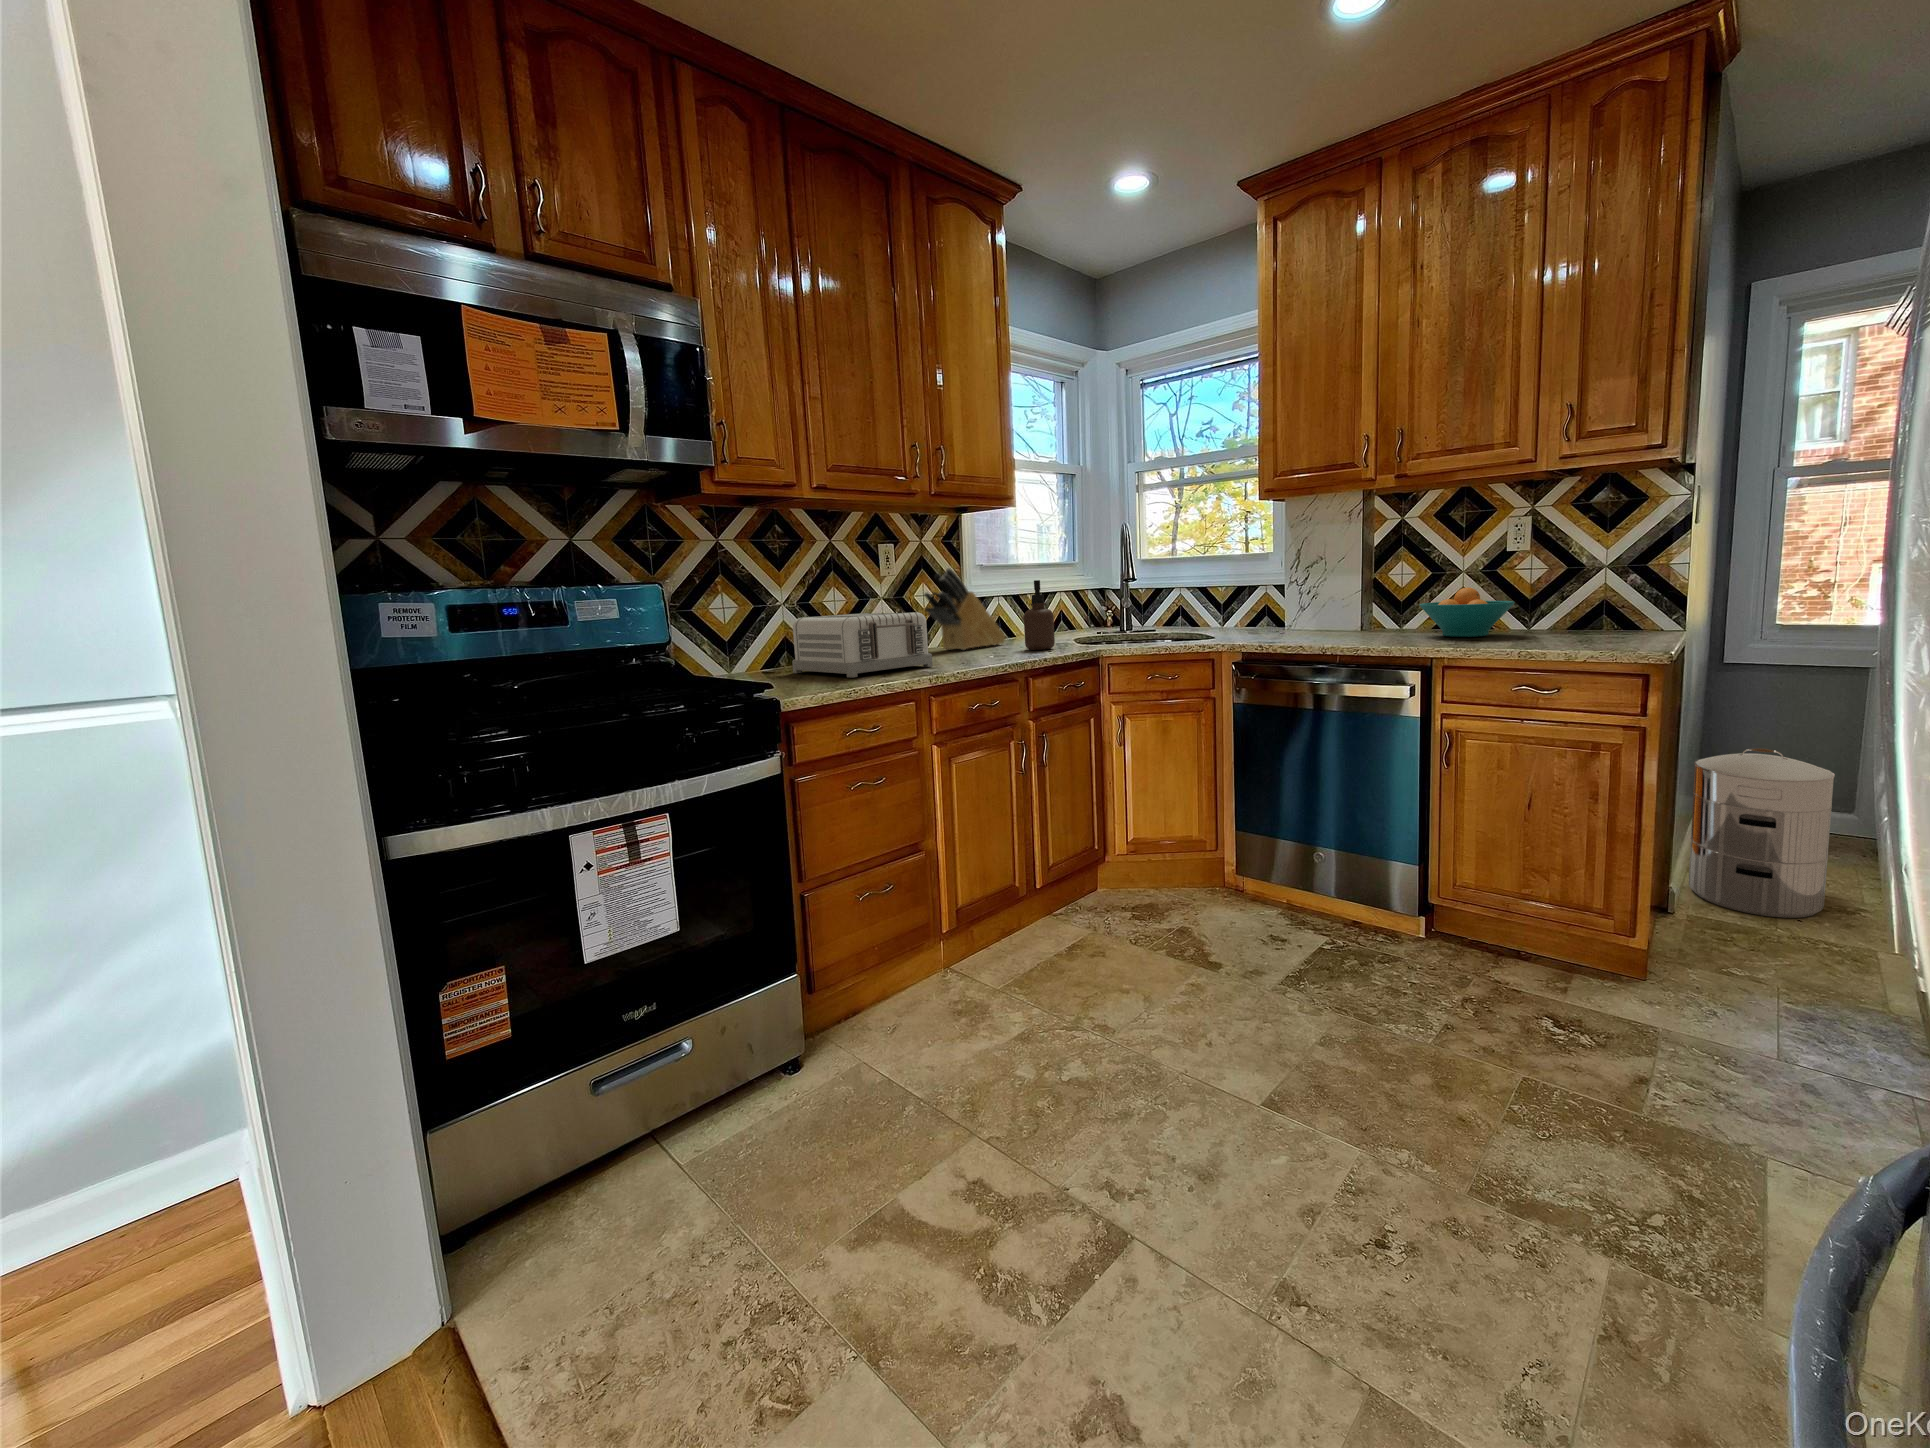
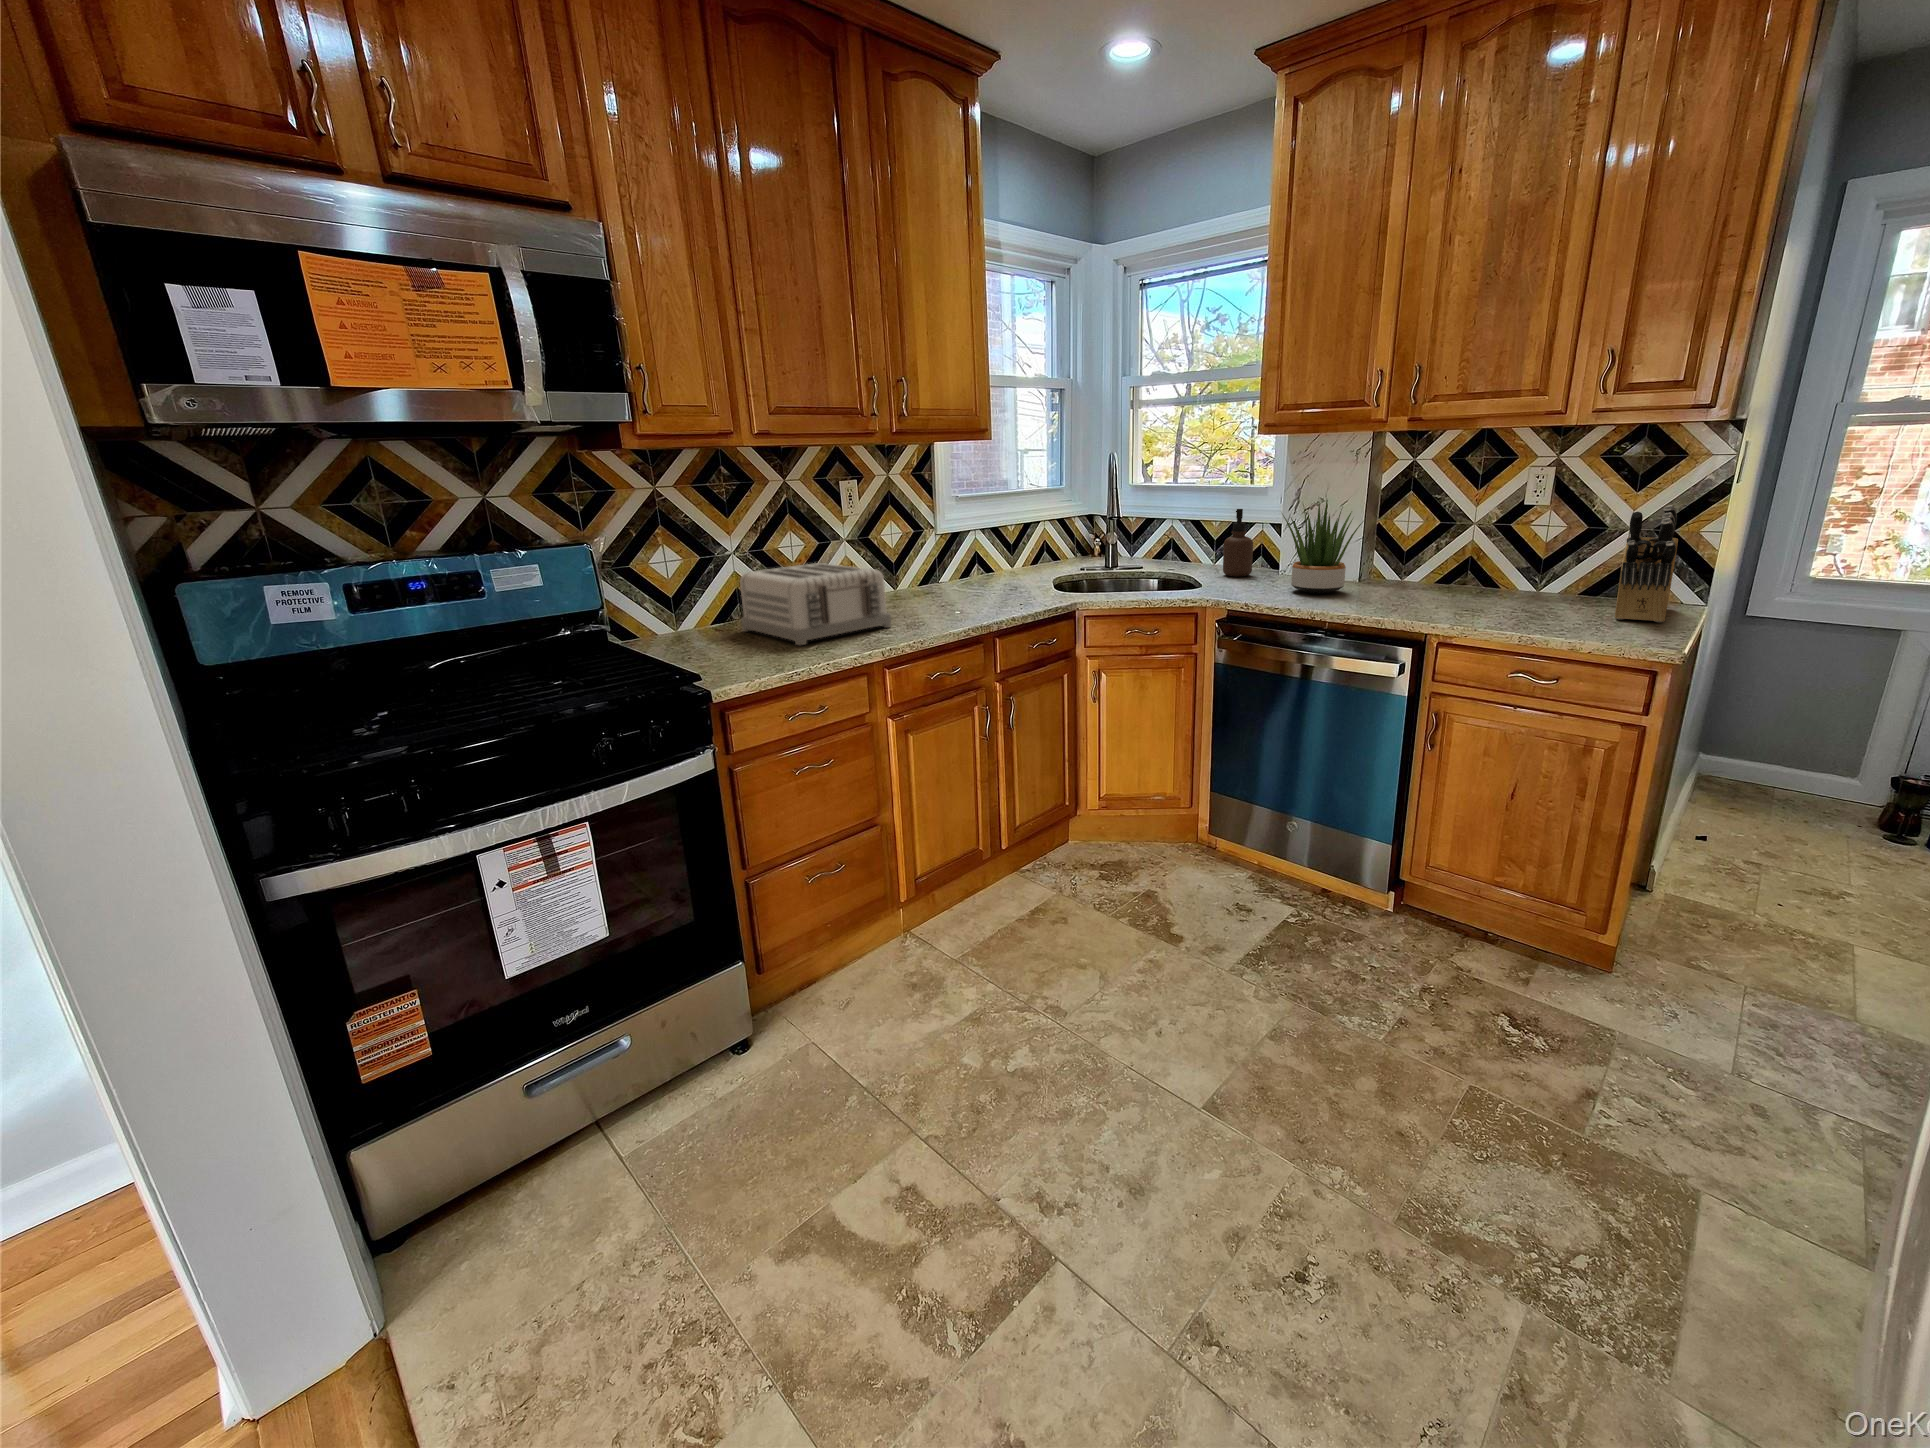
potted plant: none [1284,552,1365,638] -> present [1283,500,1365,594]
knife block: present [924,568,1006,650] -> present [1615,505,1678,622]
soap dispenser: present [1024,580,1055,650] -> present [1223,509,1253,577]
fruit bowl: present [1419,588,1515,637] -> none [1423,547,1526,603]
waste bin: present [1689,748,1835,918] -> none [1674,730,1844,905]

